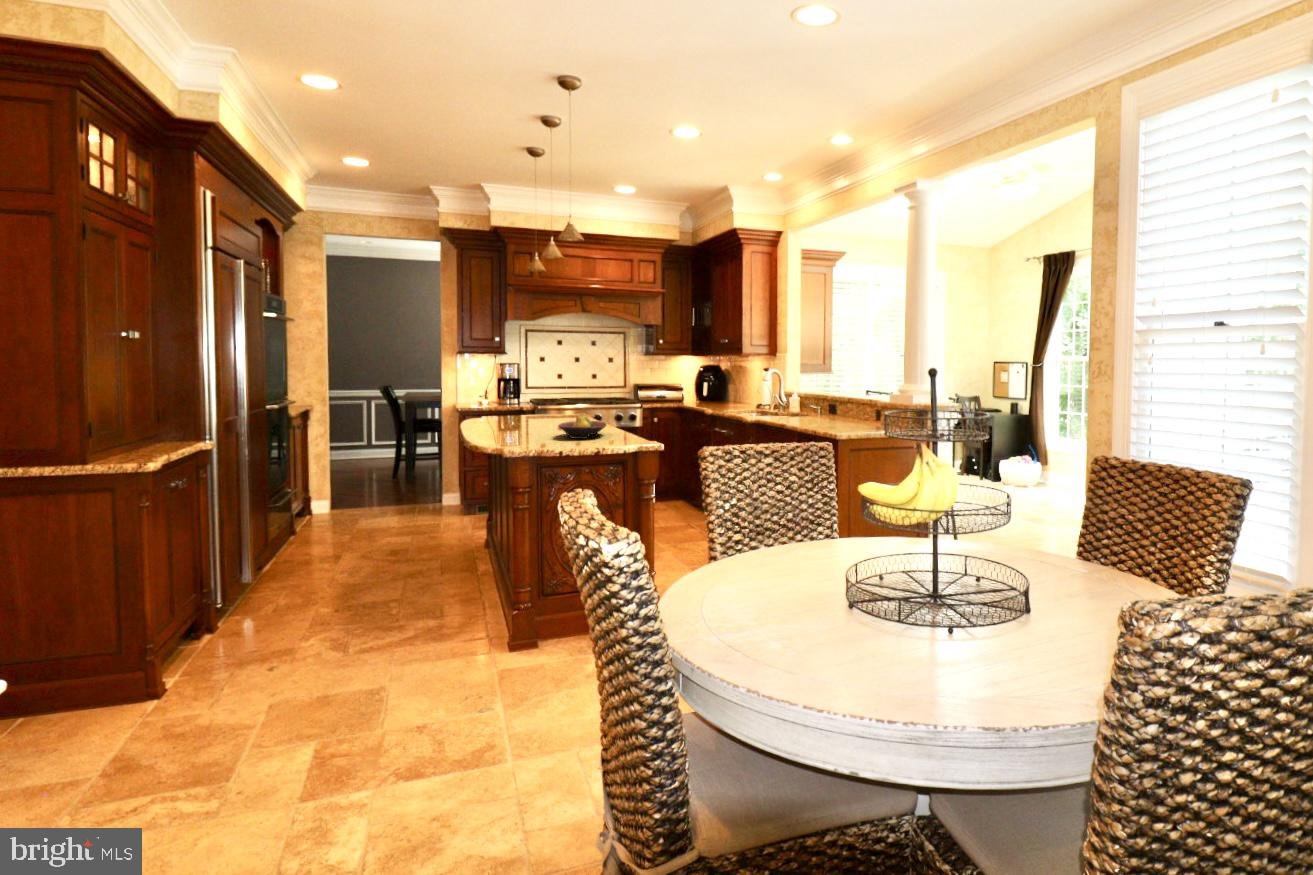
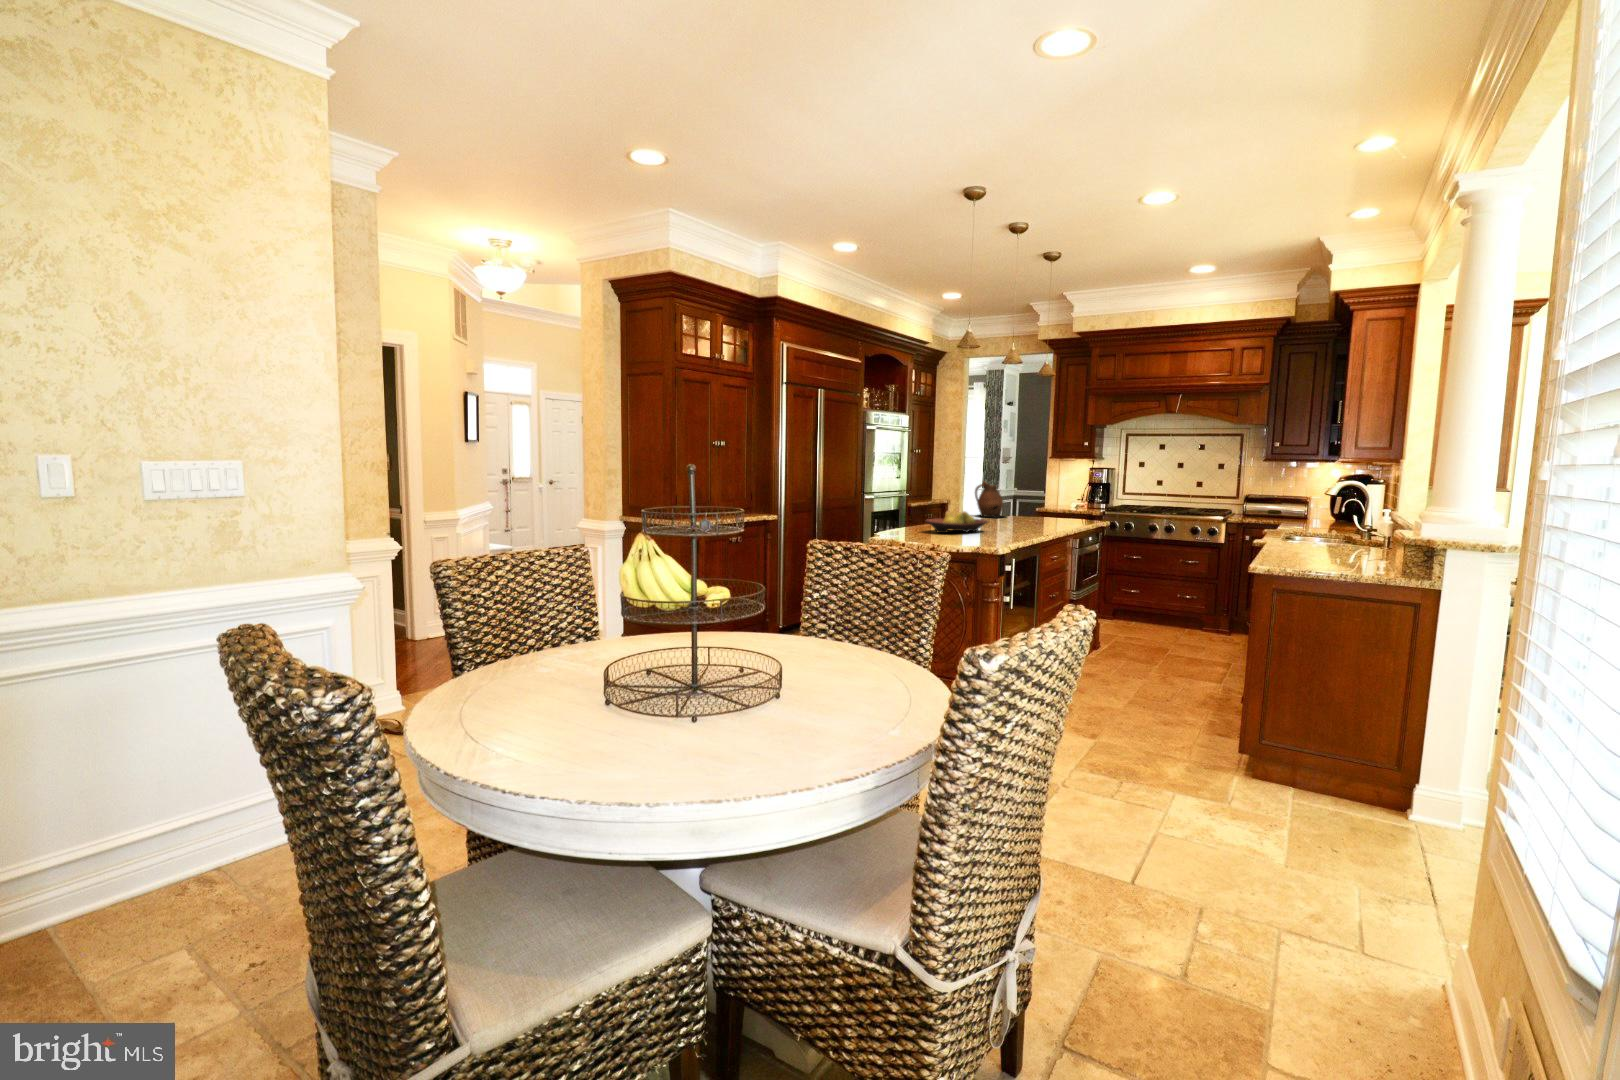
ceramic pitcher: none [486,382,519,422] -> present [975,481,1003,517]

